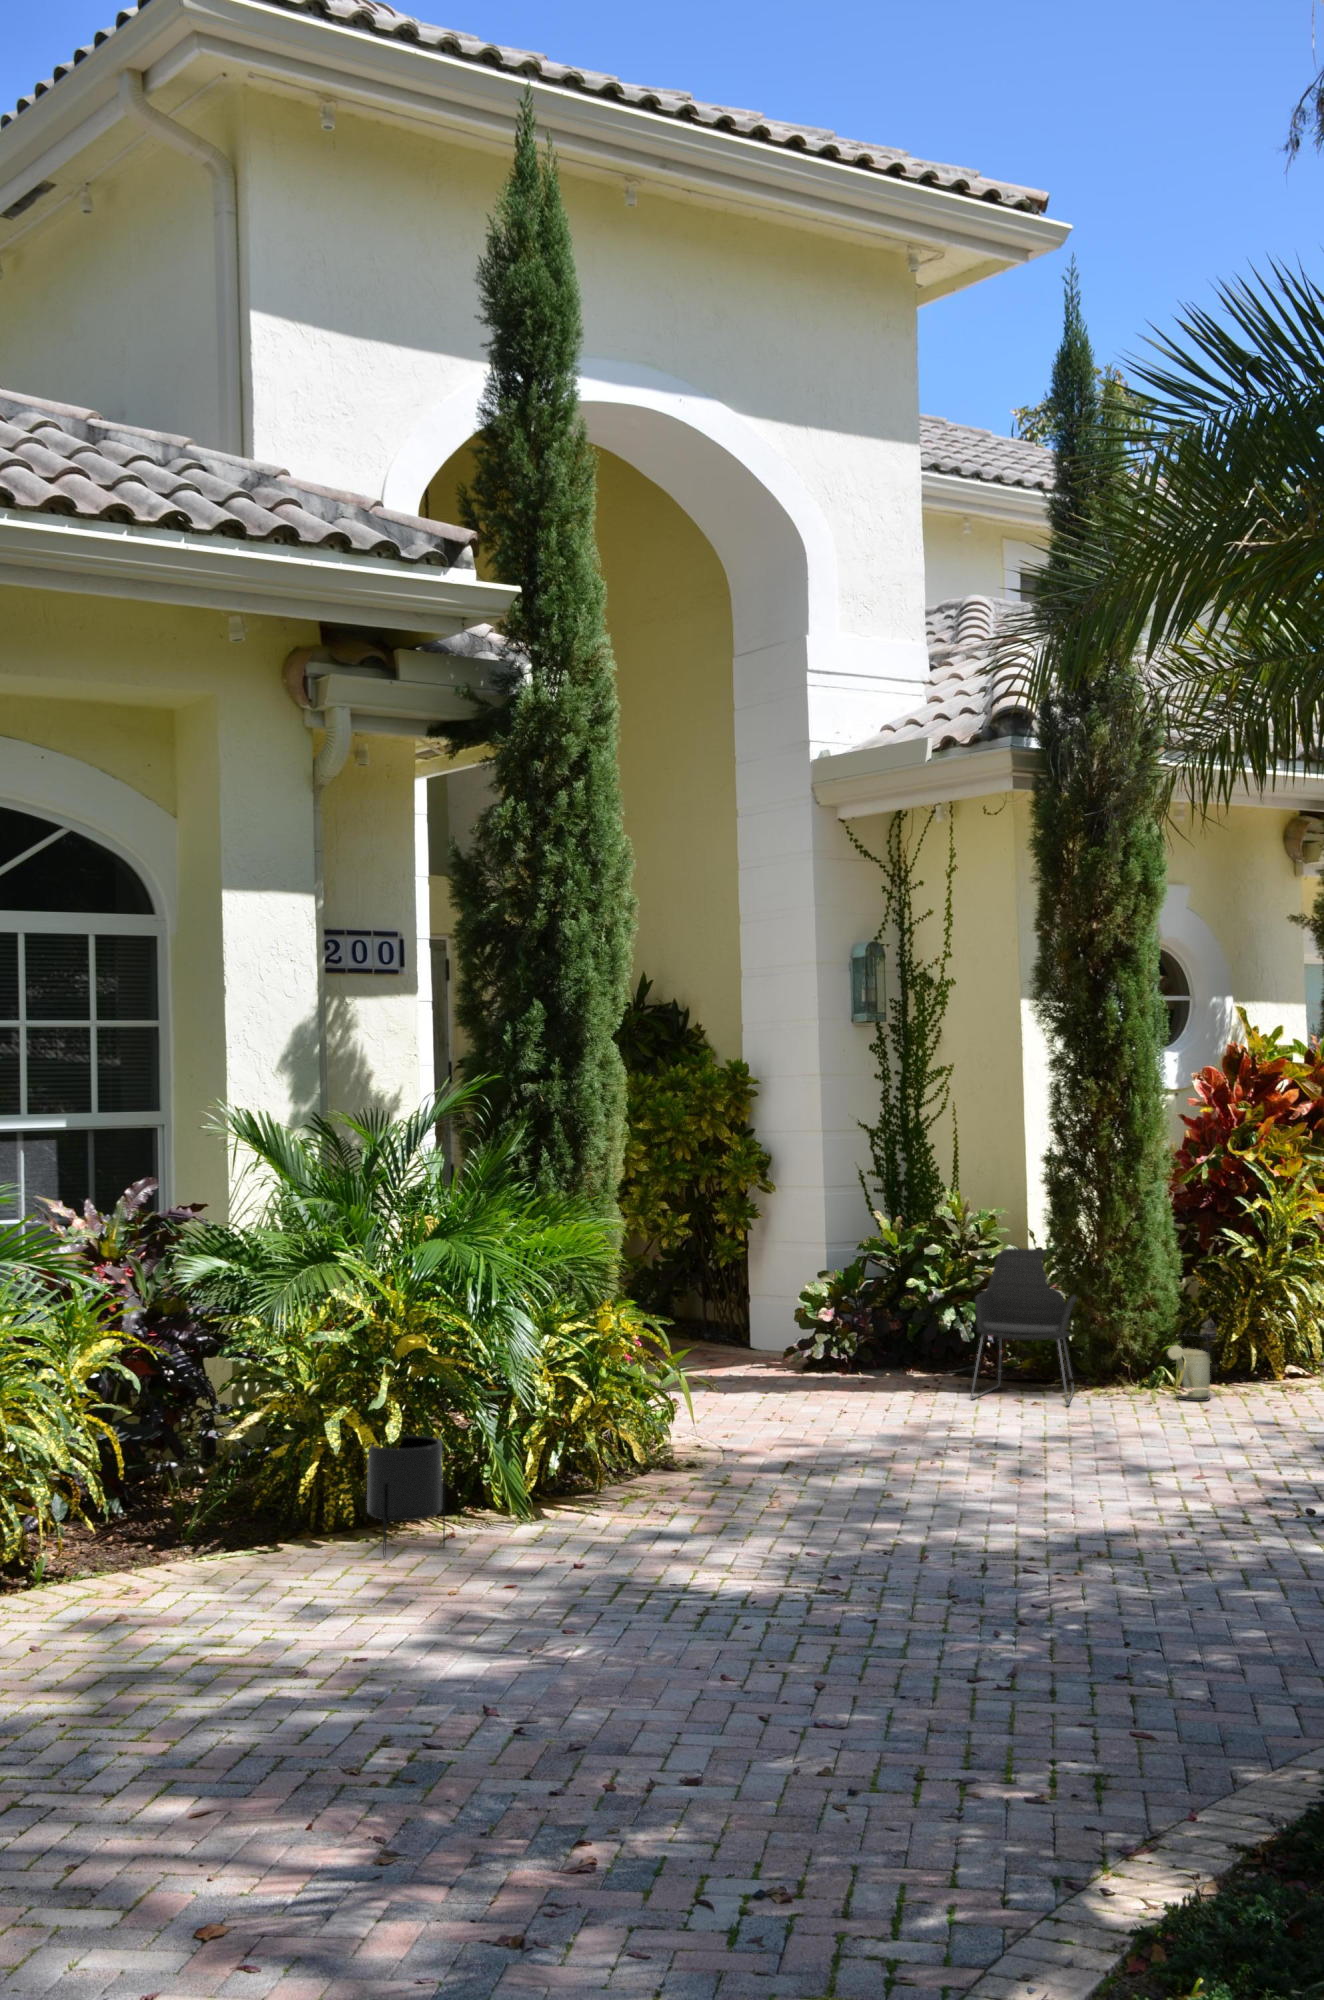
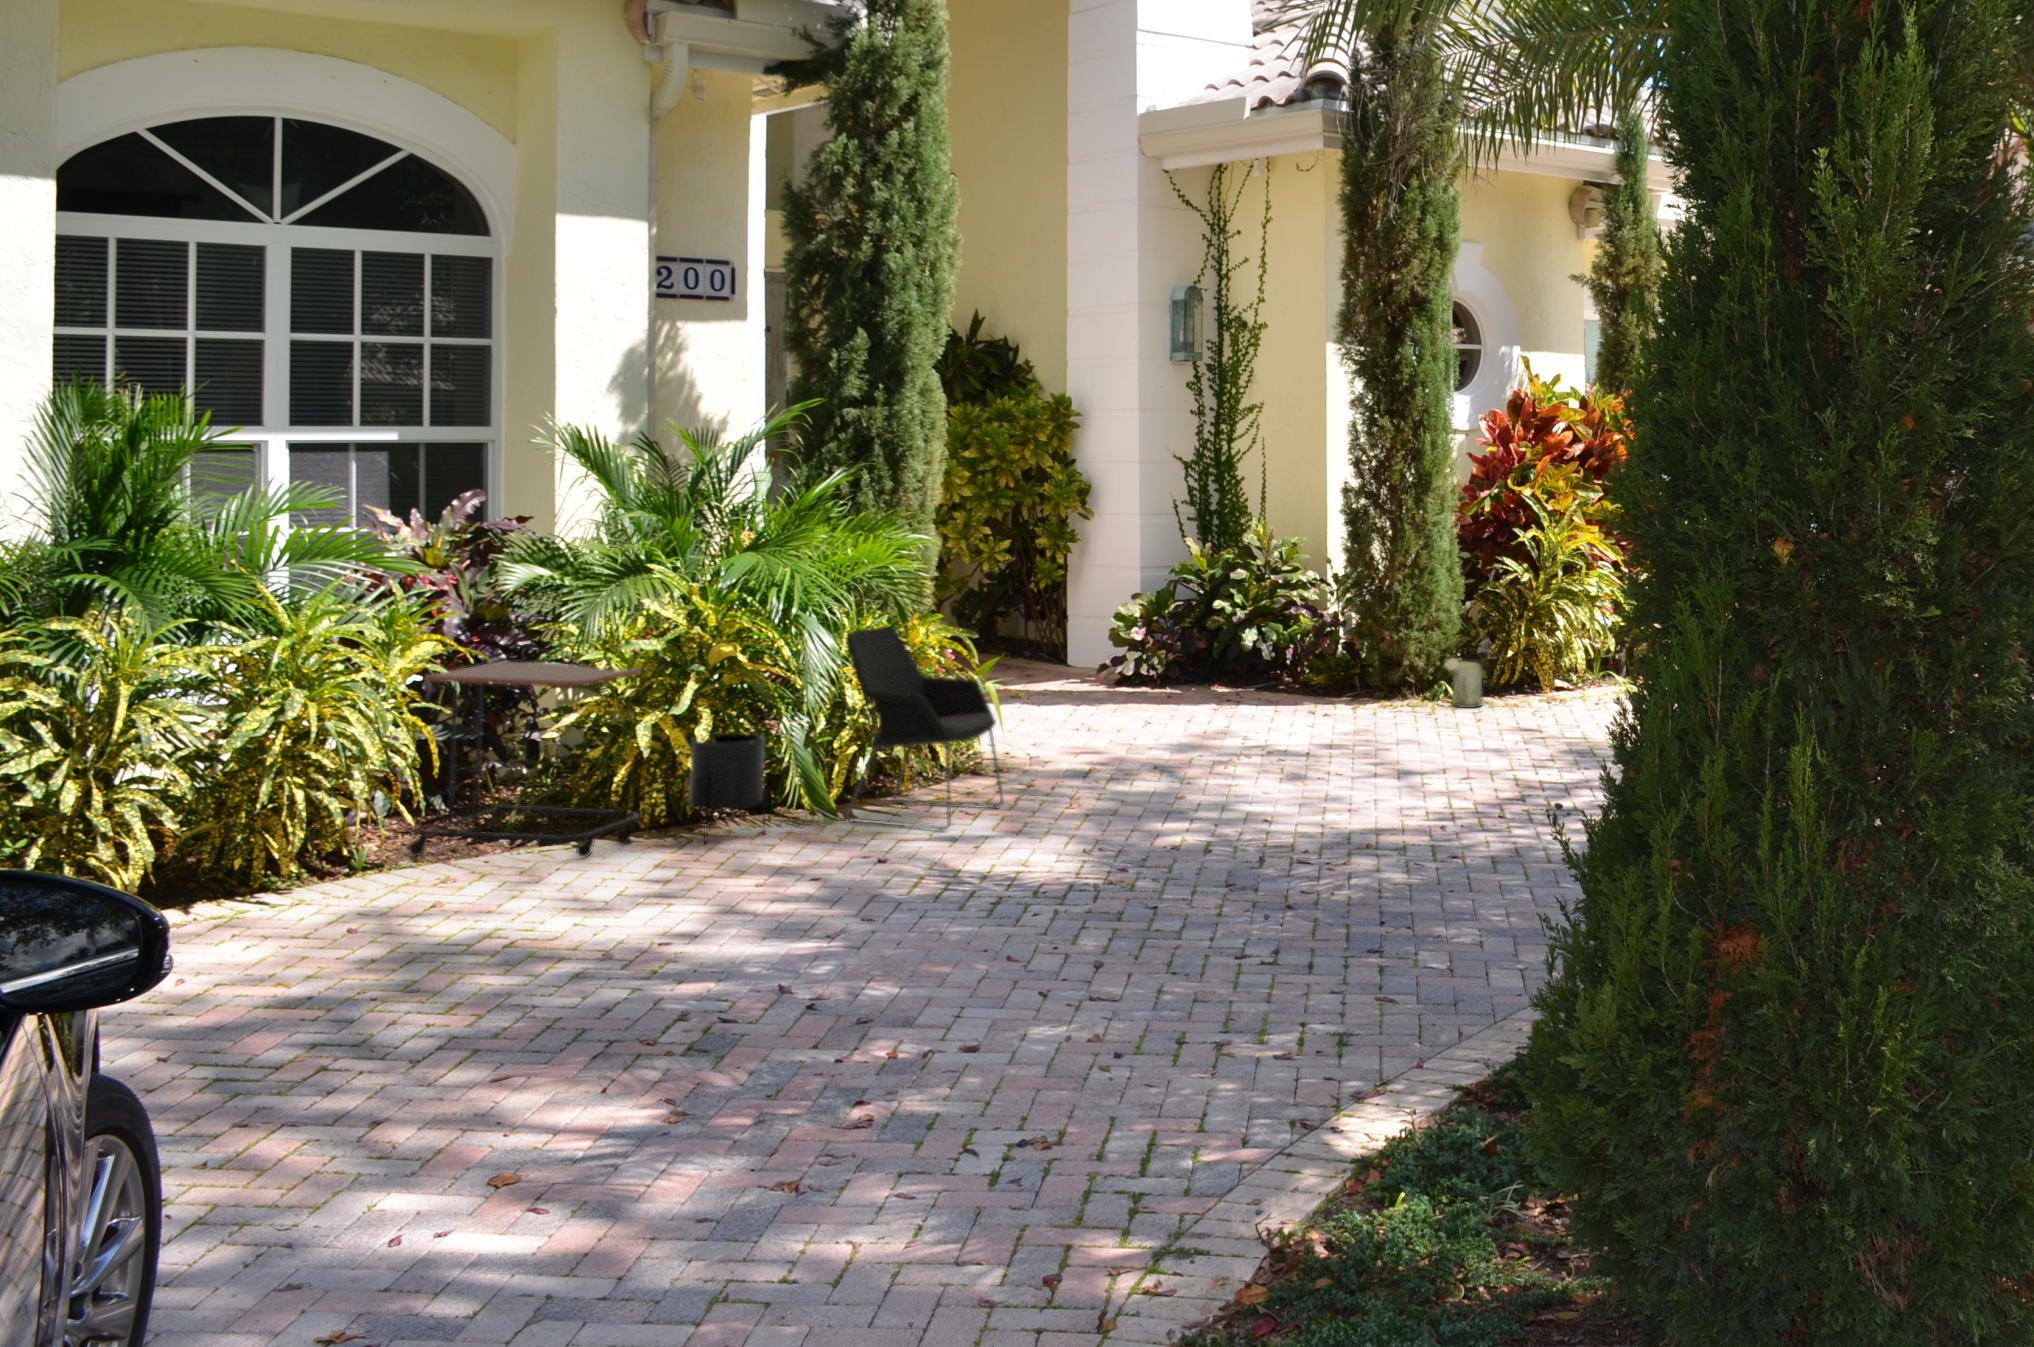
chair: present [970,1248,1077,1405] -> present [846,627,1004,830]
side table: none [94,1356,318,1571] -> present [408,662,640,858]

